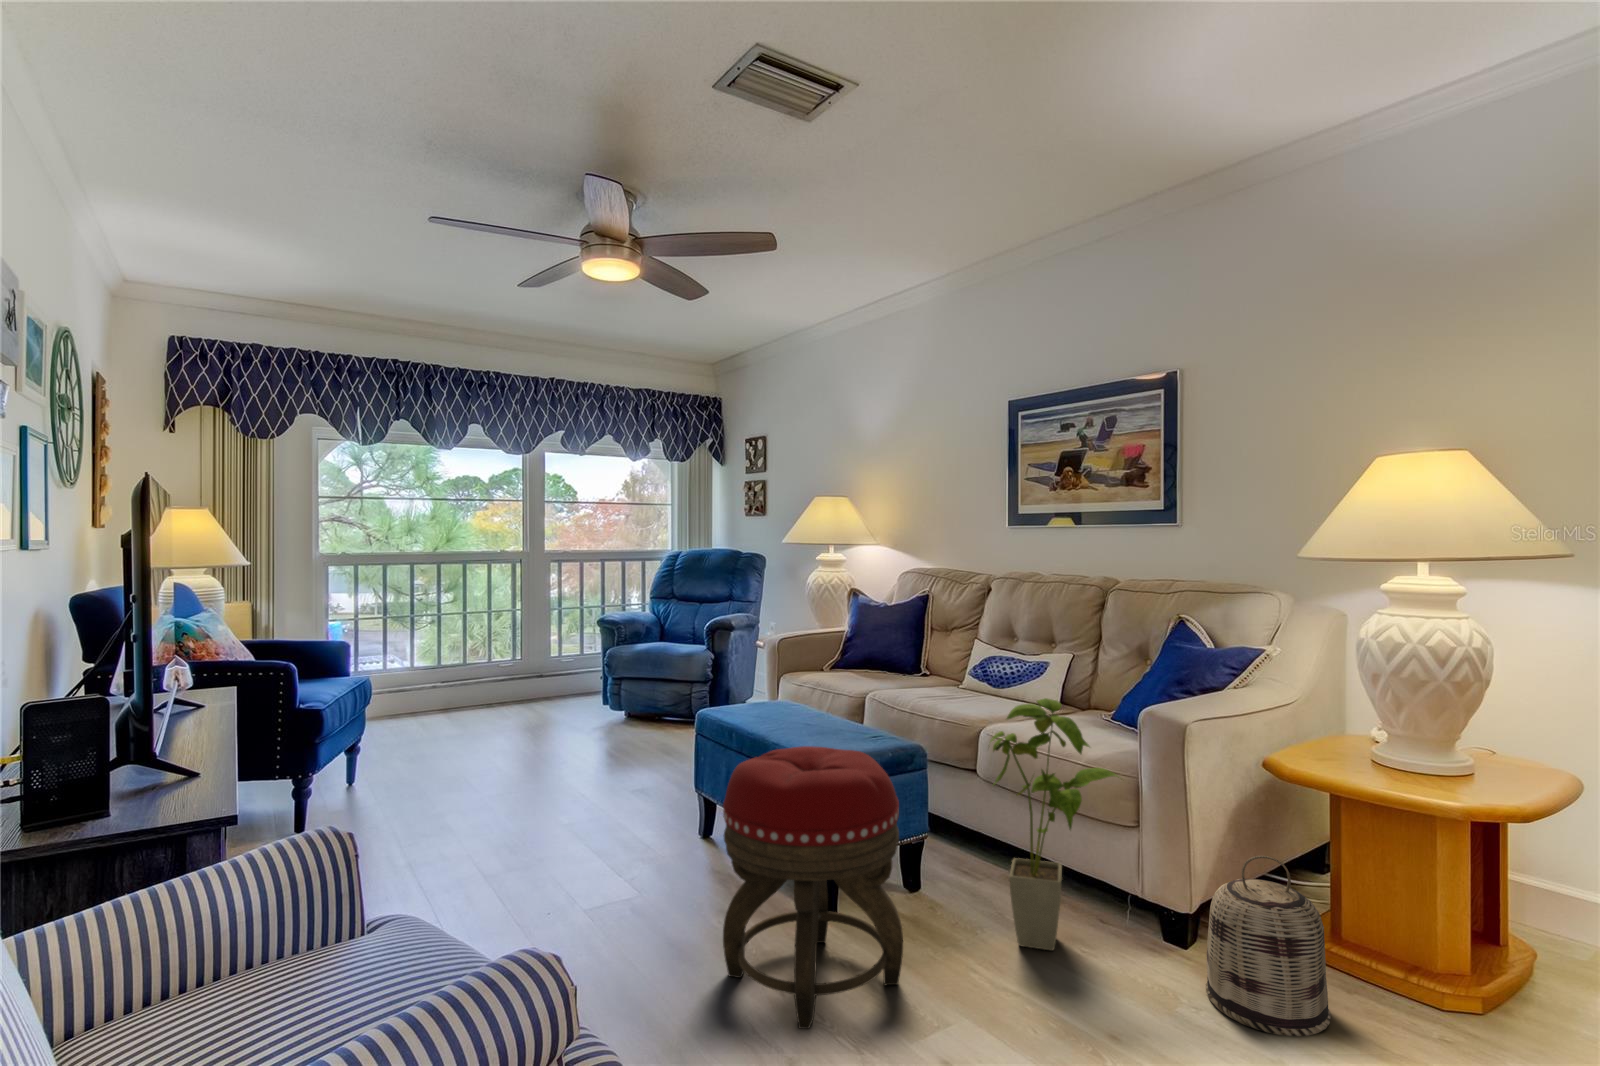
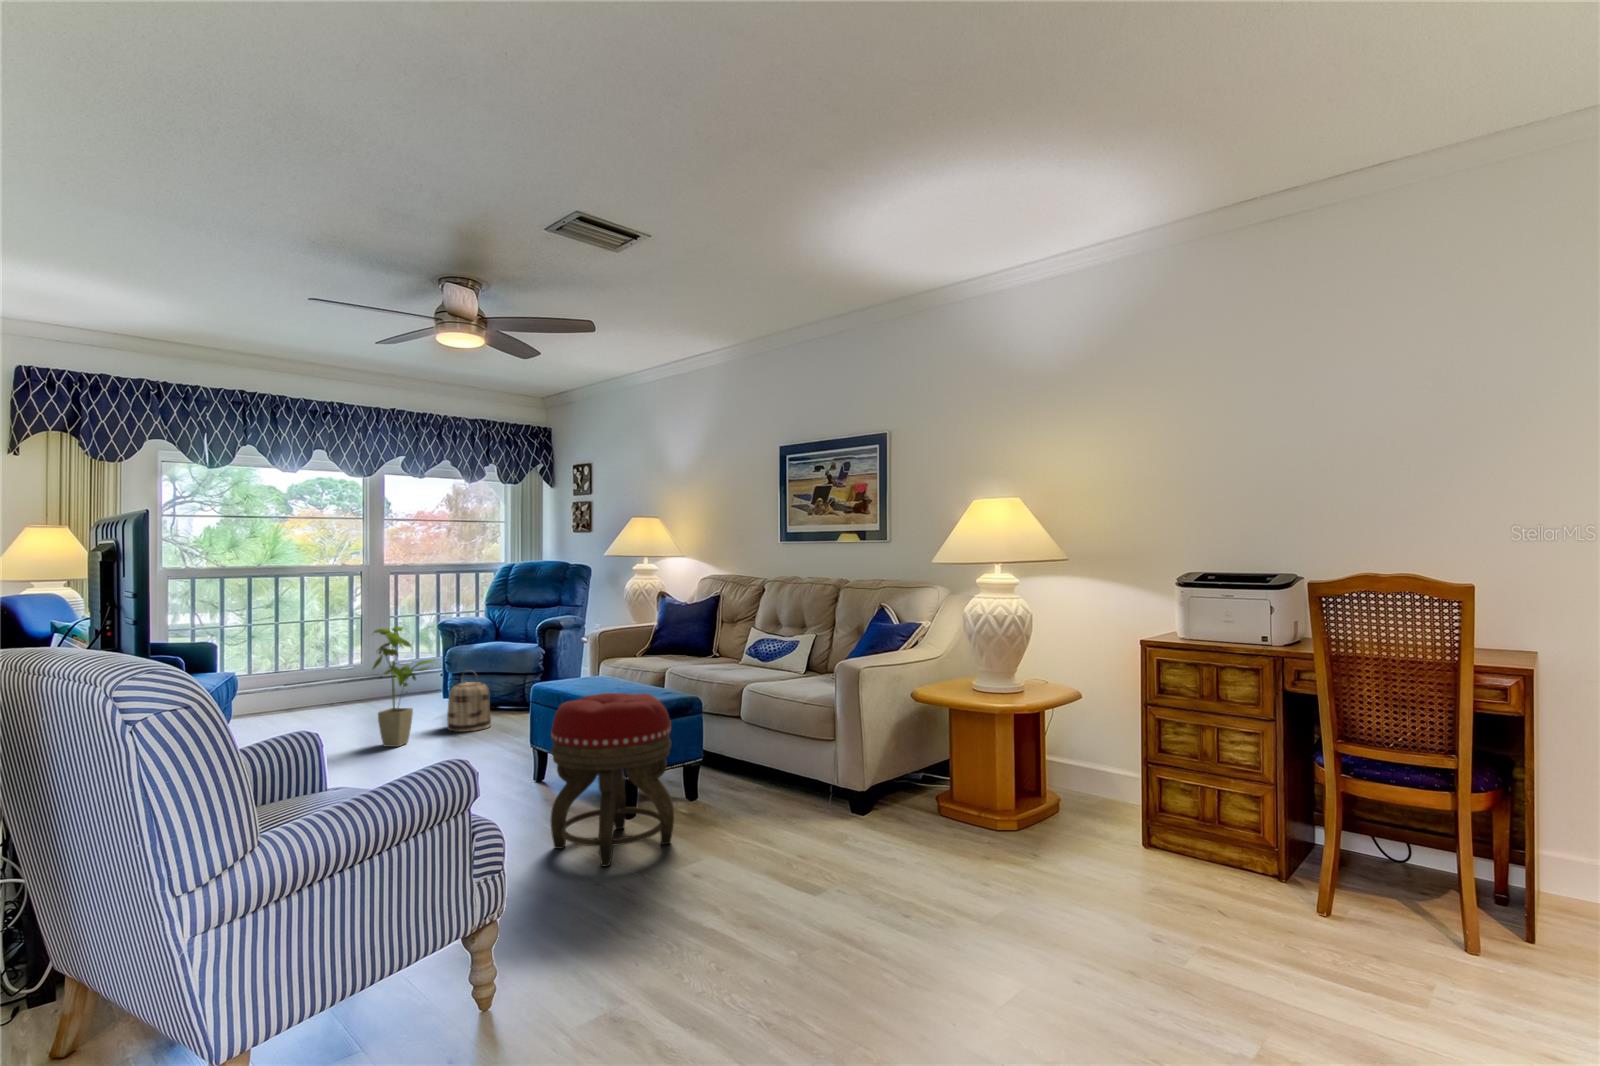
house plant: present [990,698,1119,950] -> present [373,627,437,747]
basket: present [1206,856,1331,1036] -> present [447,682,491,732]

